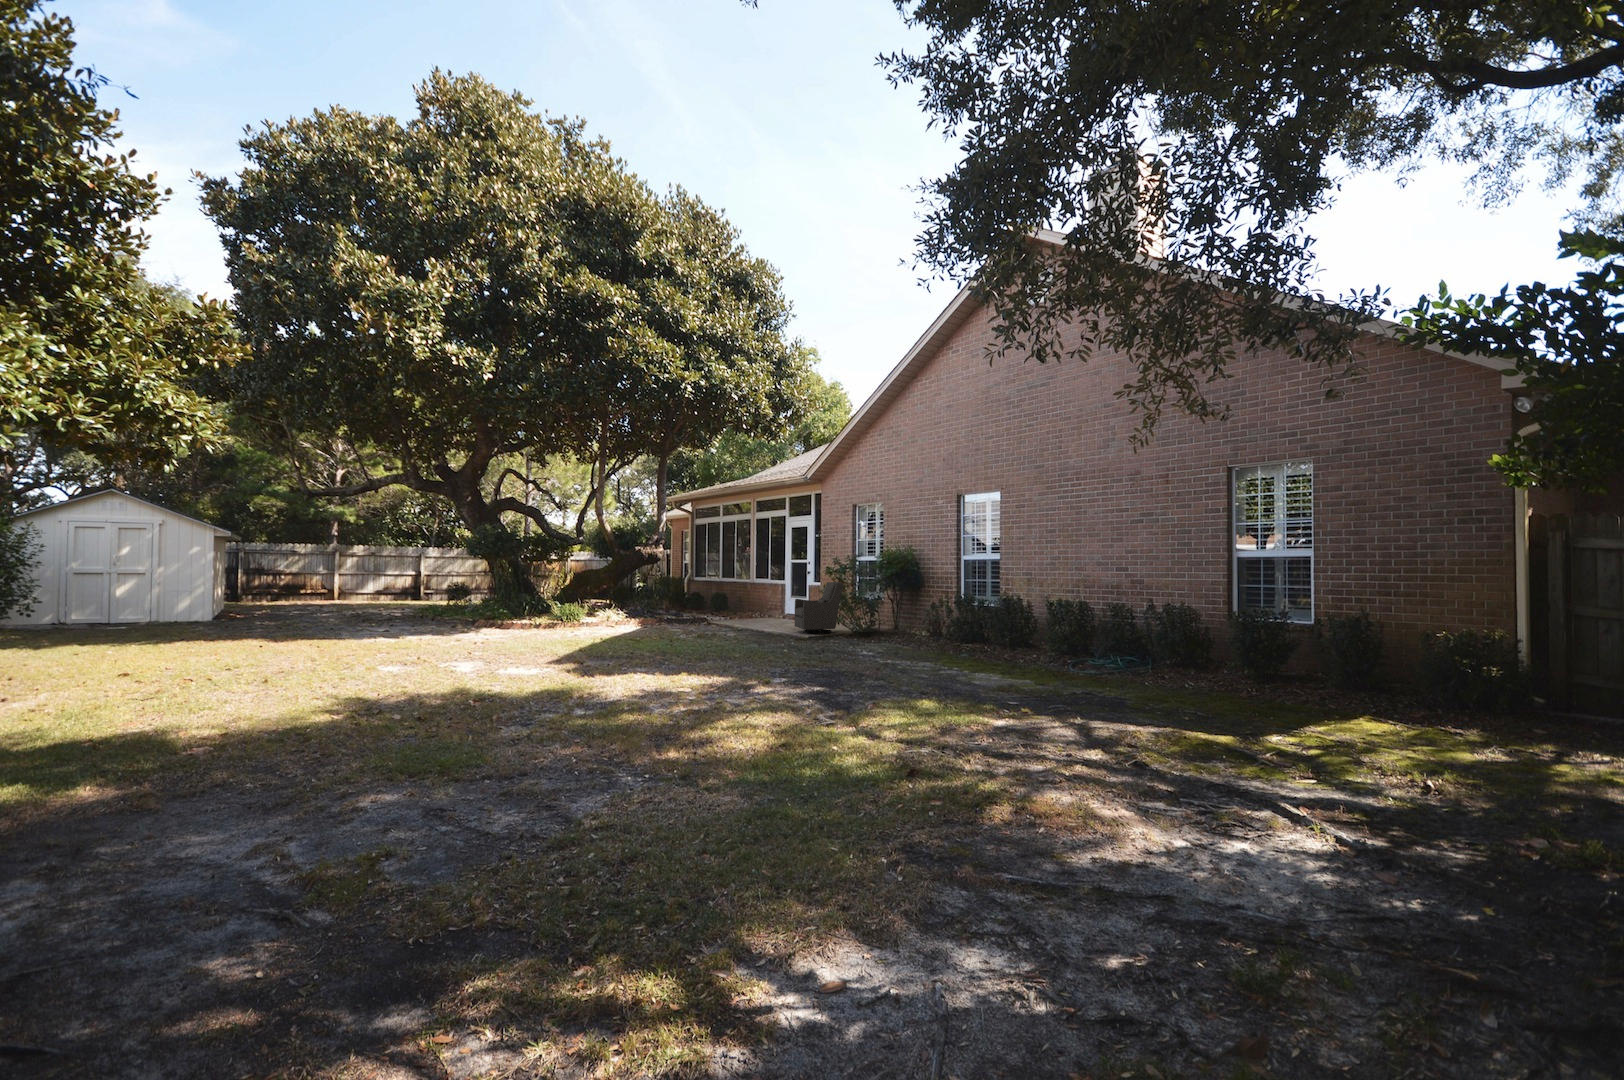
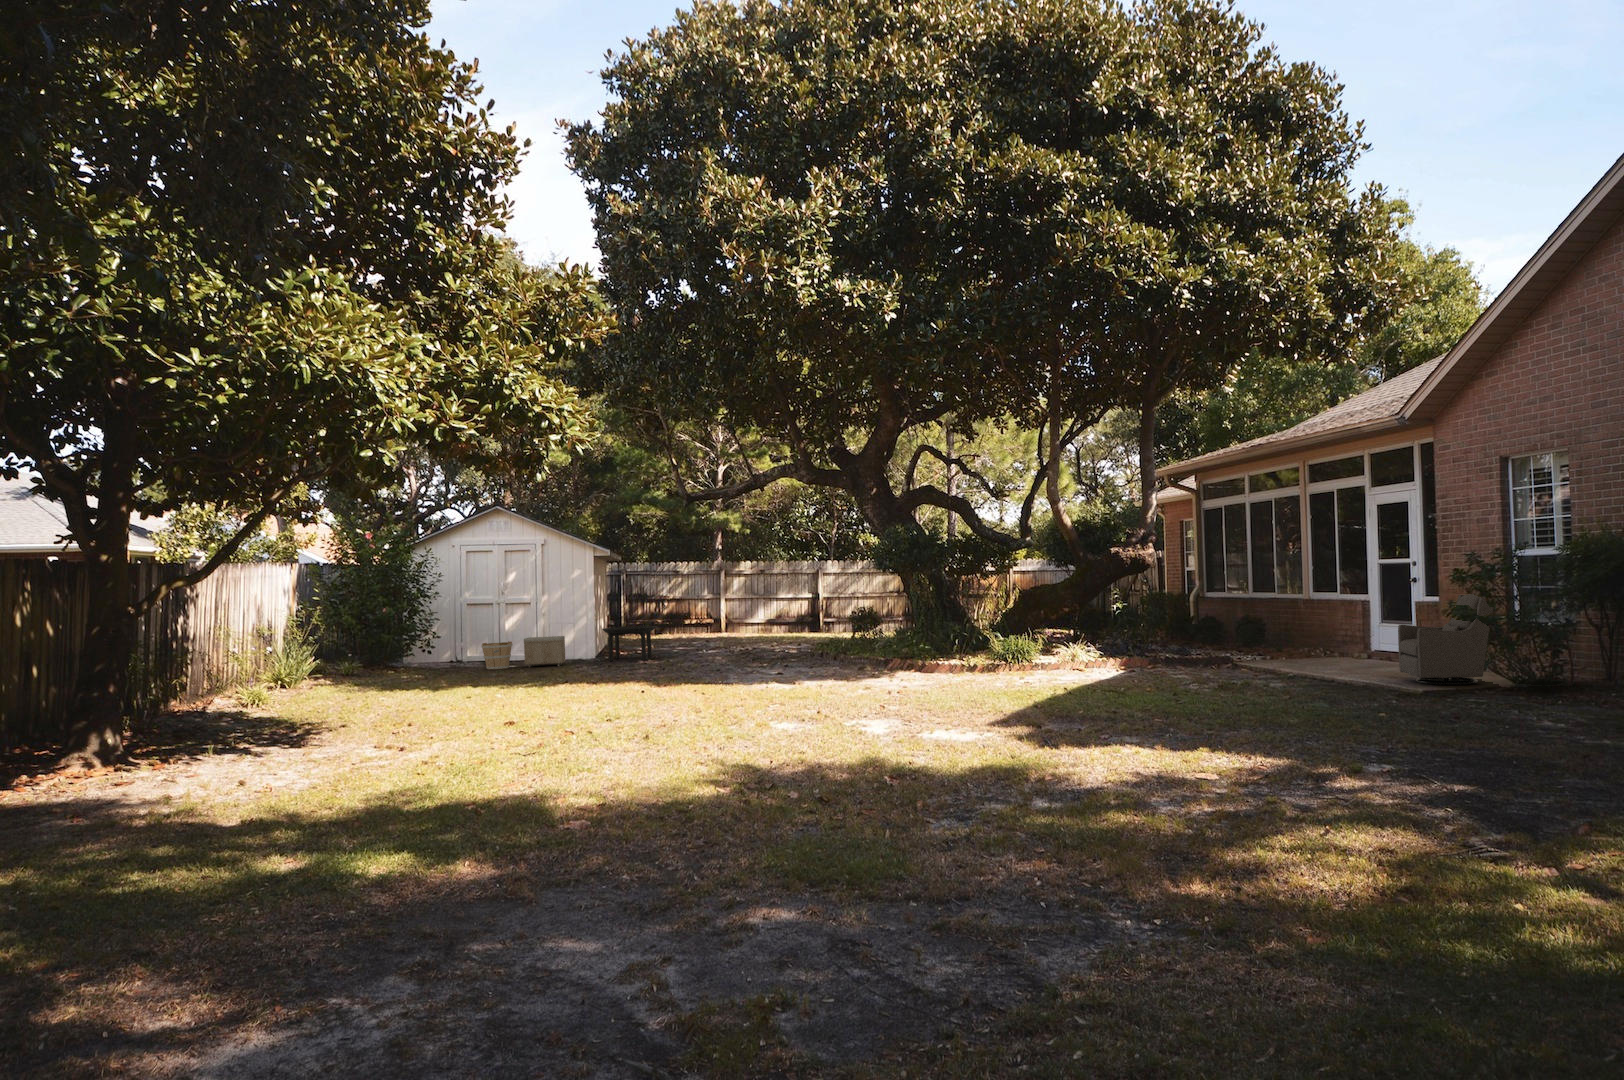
round table: none [216,594,271,622] -> present [602,626,657,661]
storage bench: none [132,600,177,627] -> present [524,636,565,667]
wooden bucket: none [84,605,120,629] -> present [481,641,513,670]

